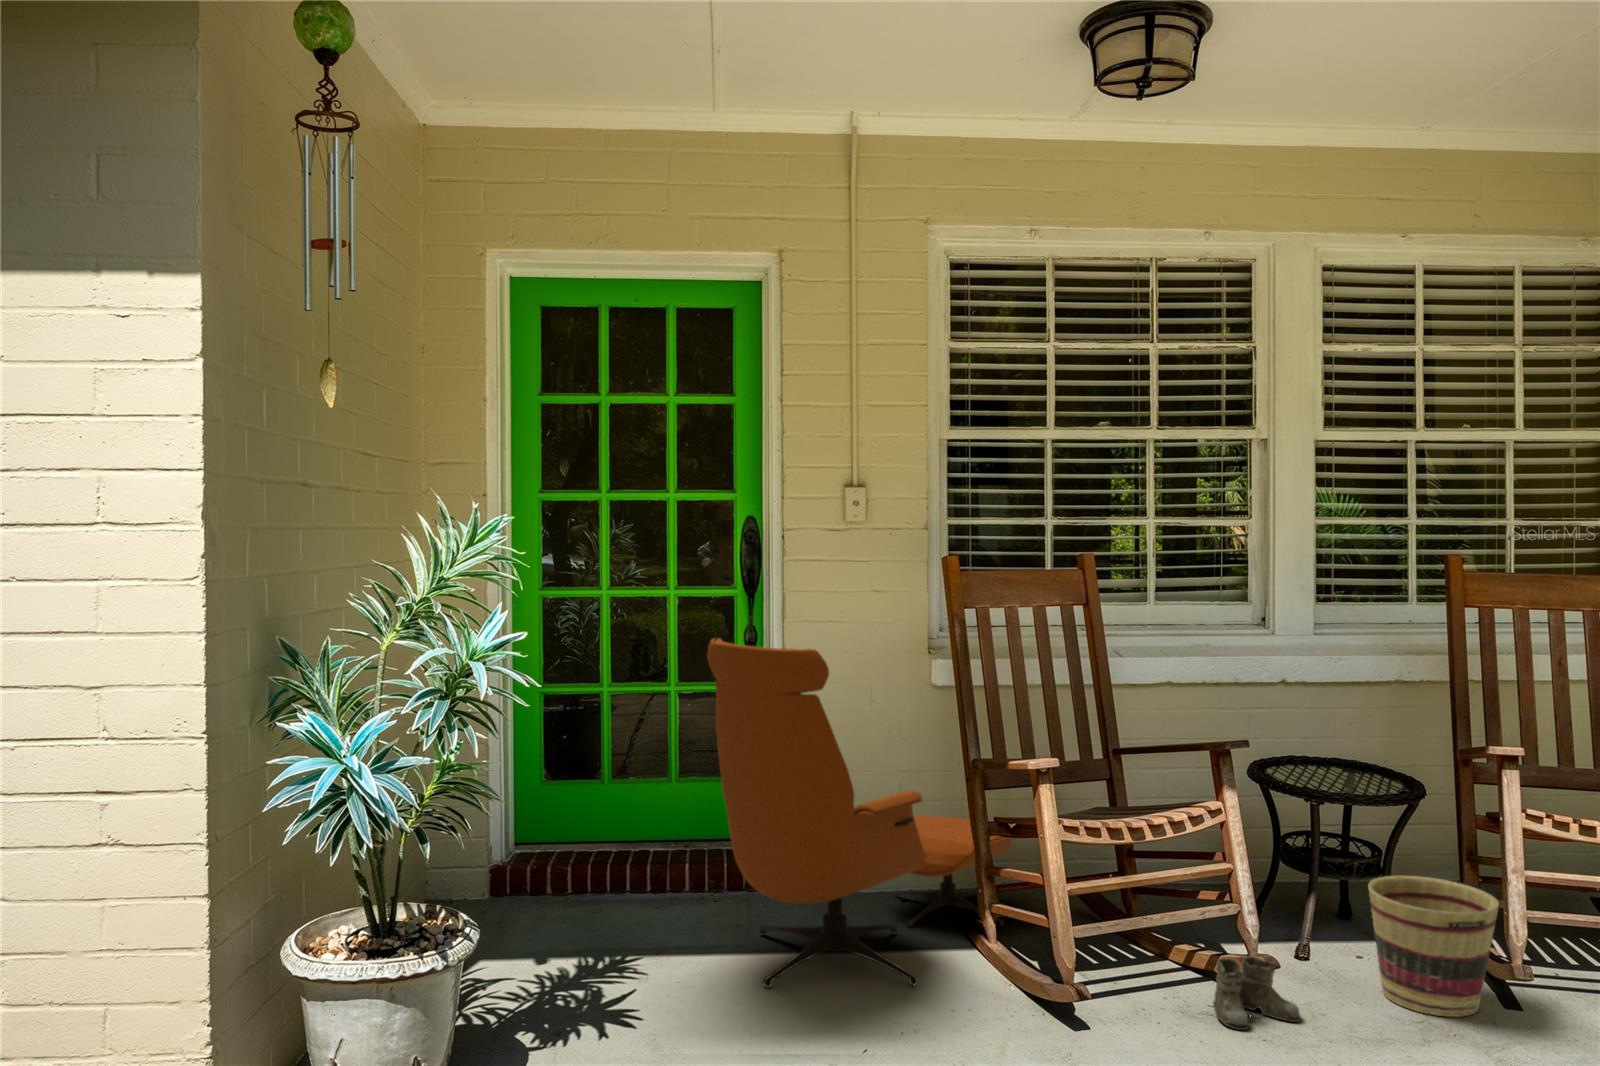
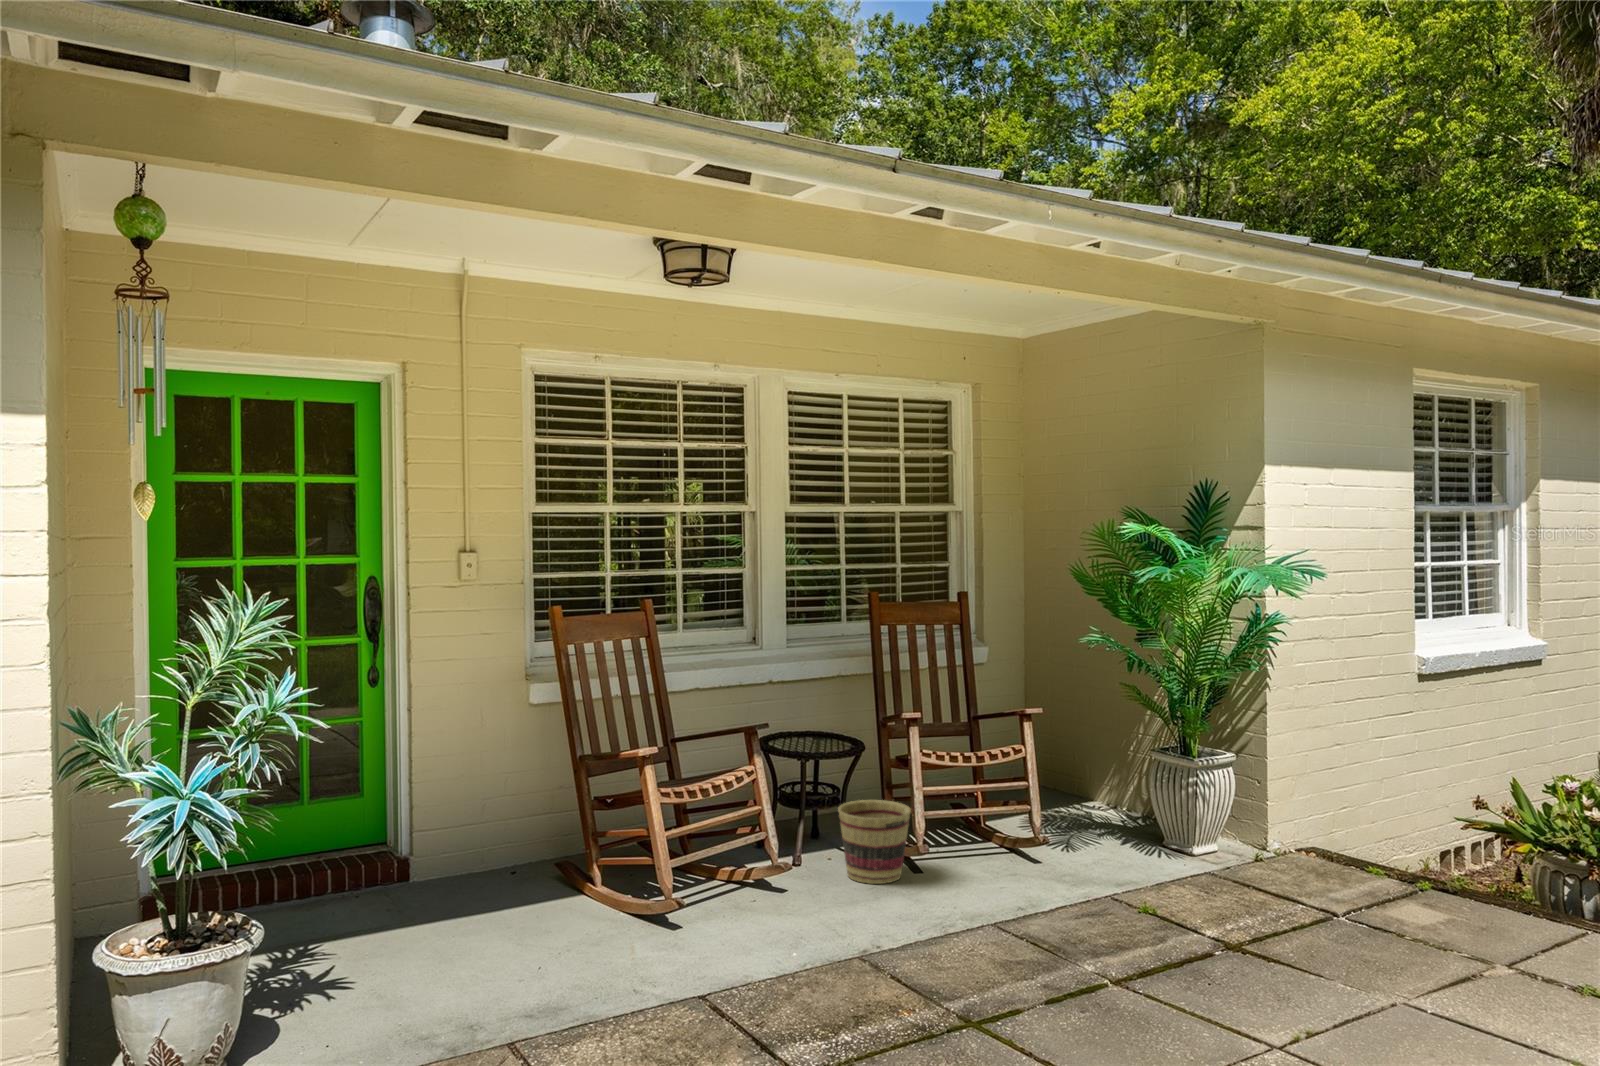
lounge chair: present [707,638,1012,987] -> none [386,681,598,947]
boots: present [1213,957,1301,1030] -> none [745,866,806,913]

